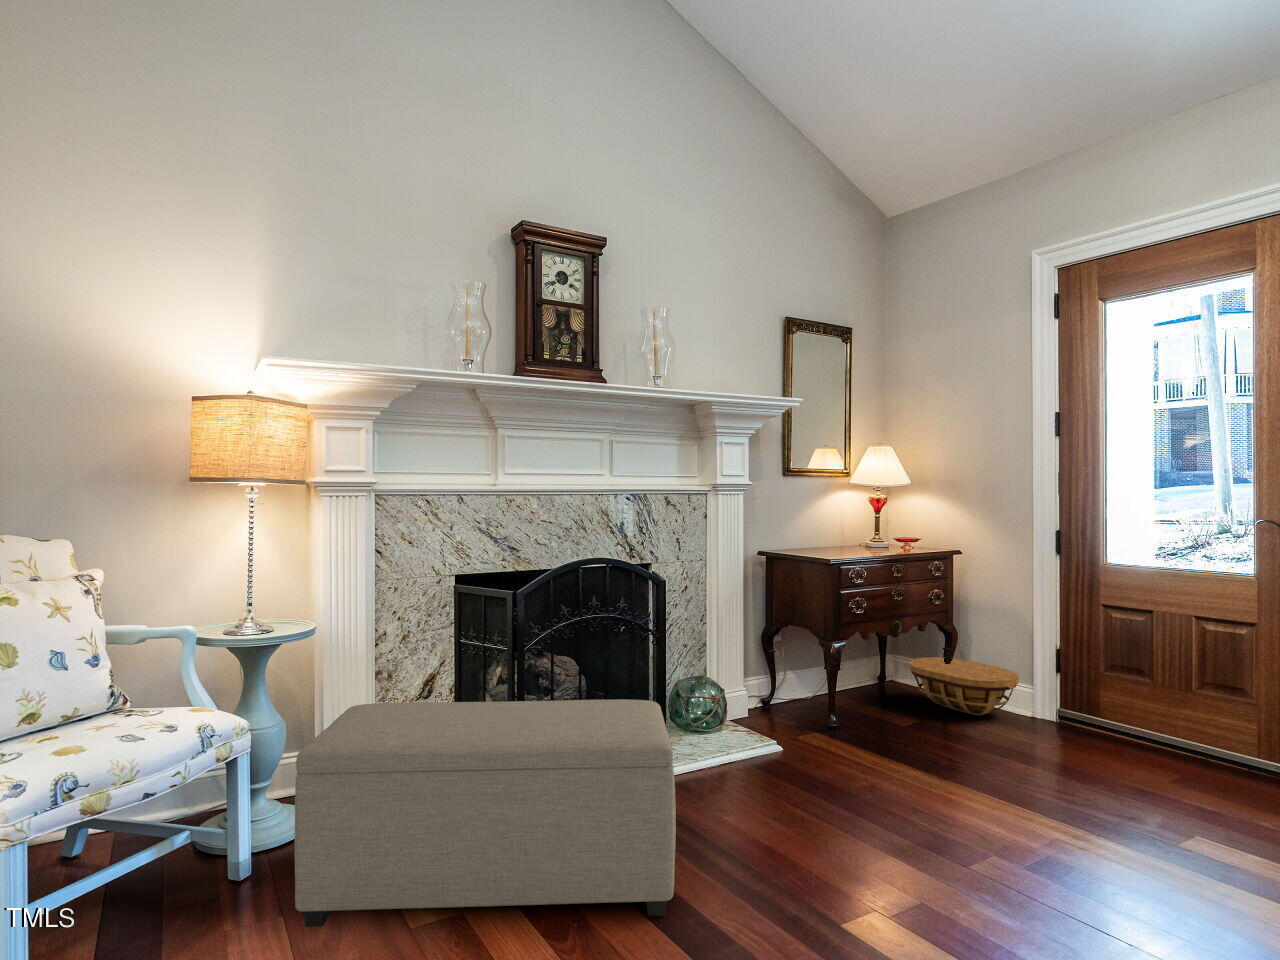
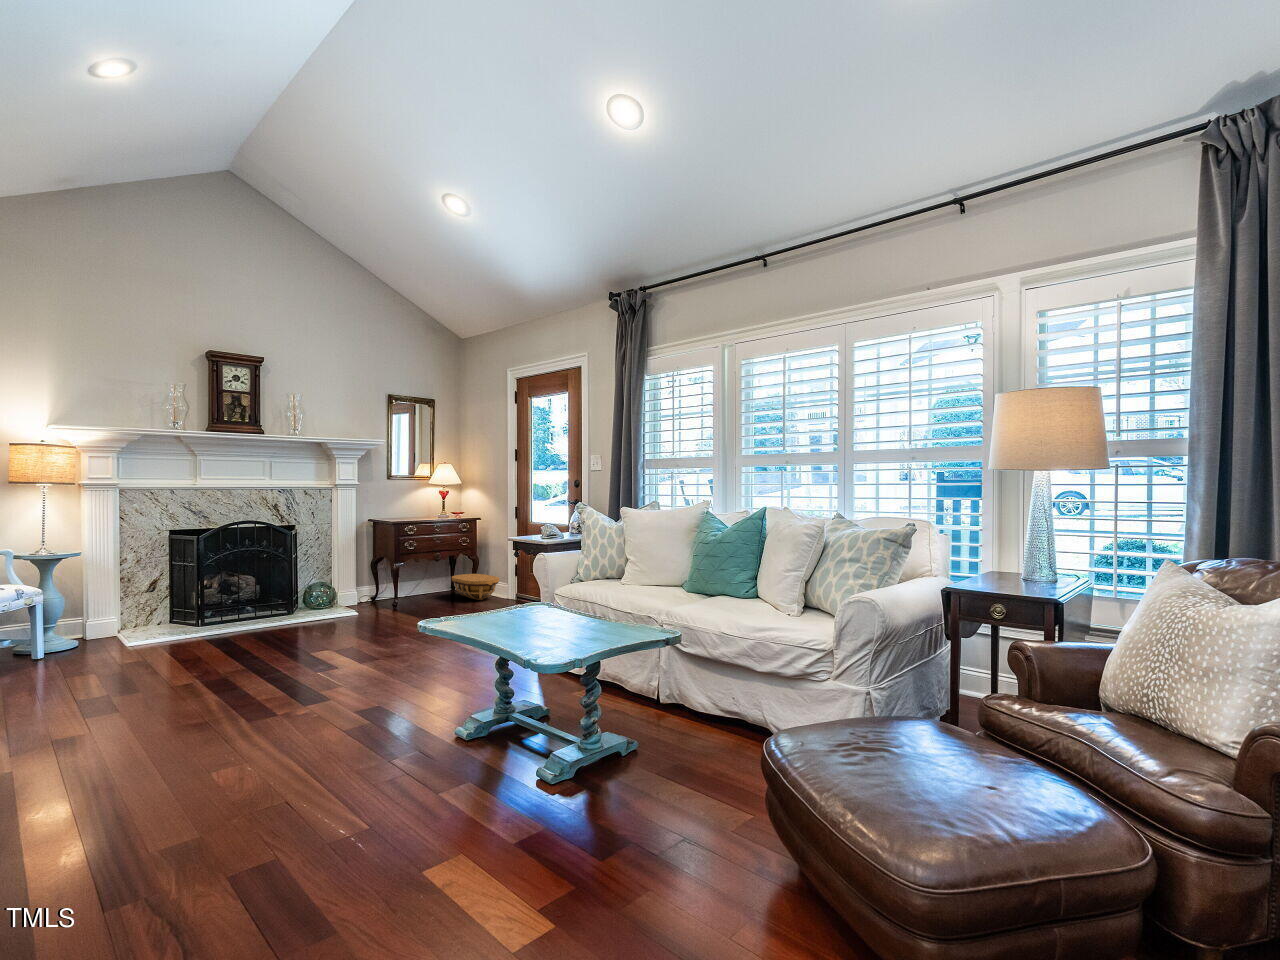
ottoman: present [295,699,676,927] -> none [63,579,254,667]

